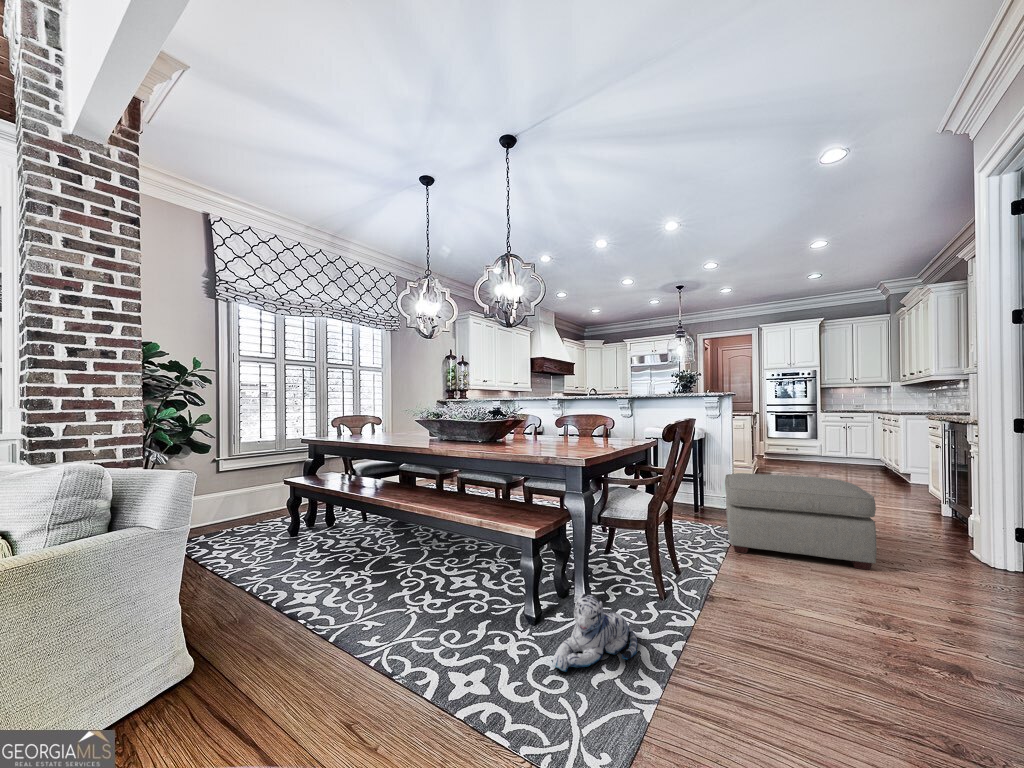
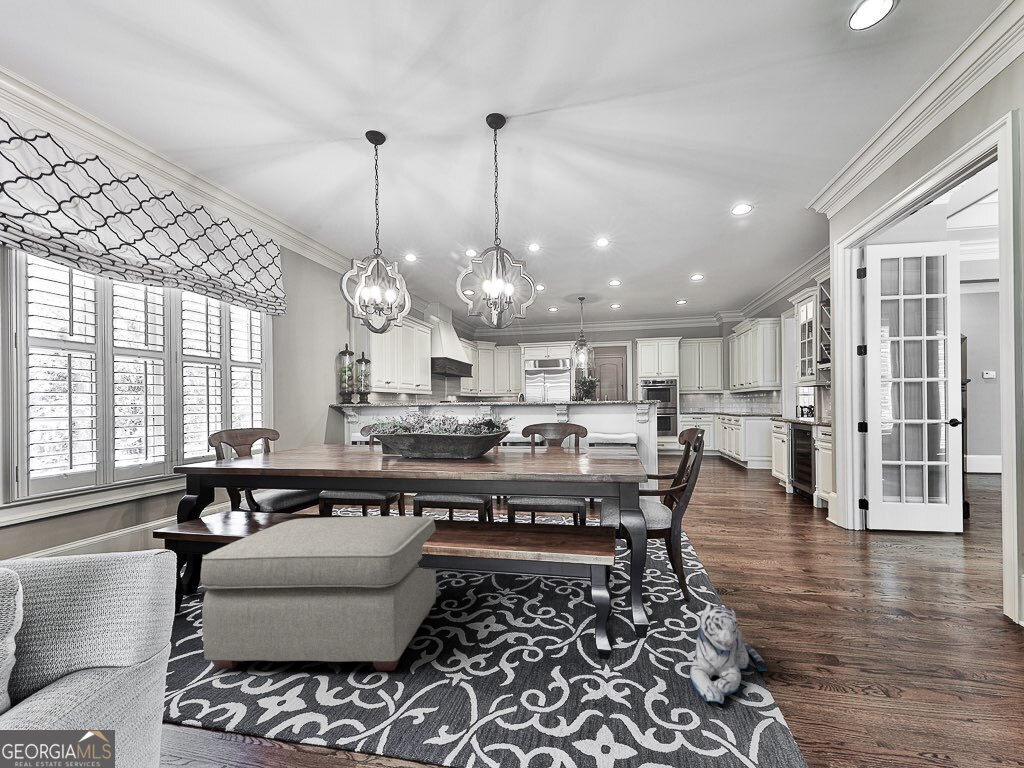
ottoman: present [725,473,877,570] -> present [201,516,436,671]

